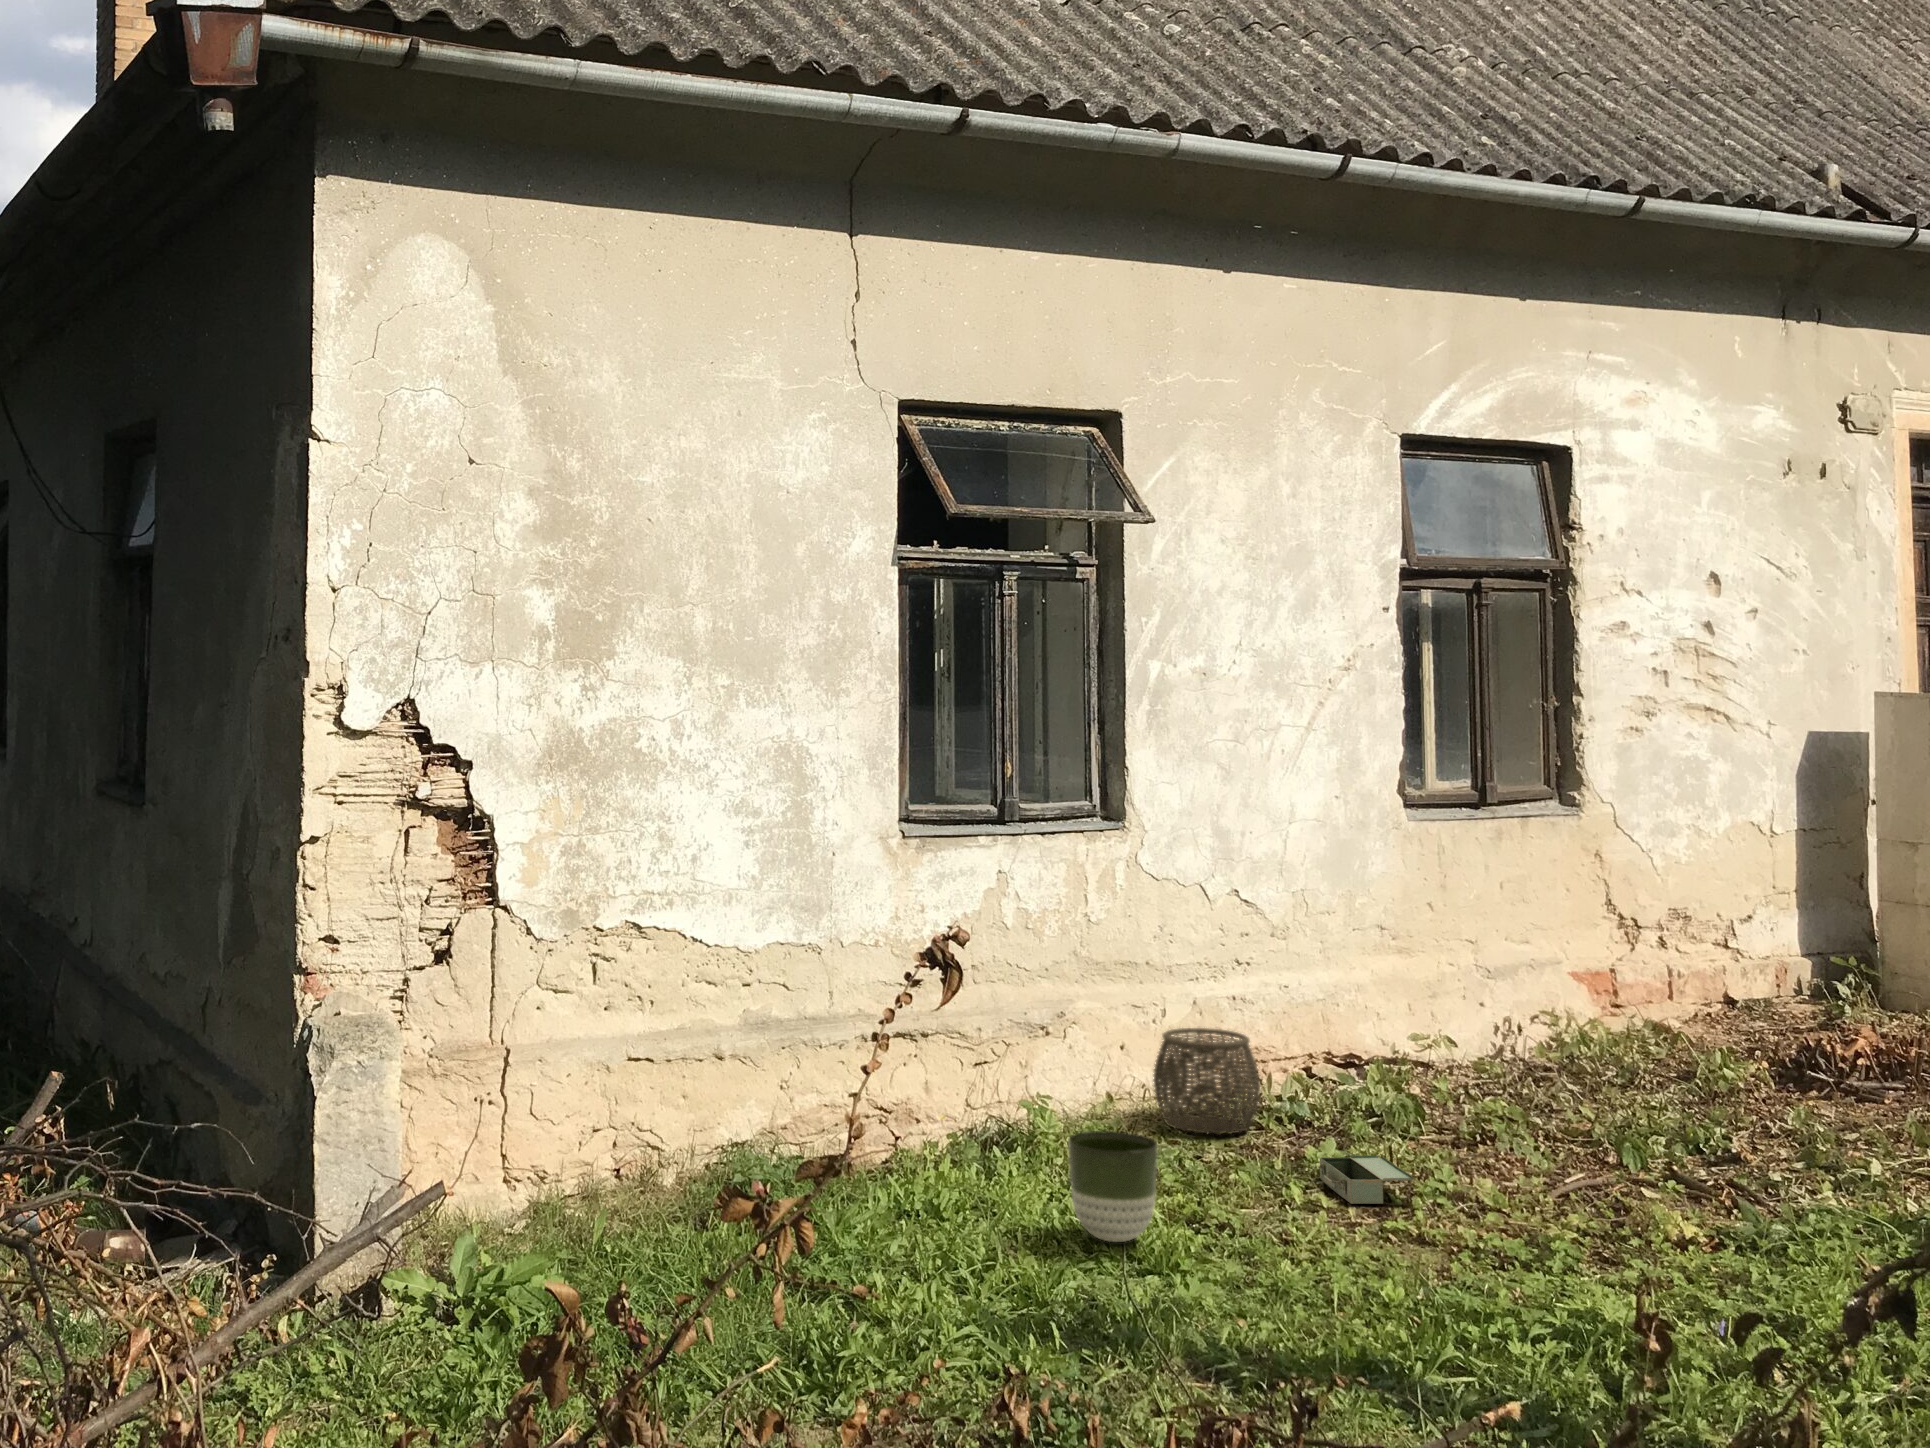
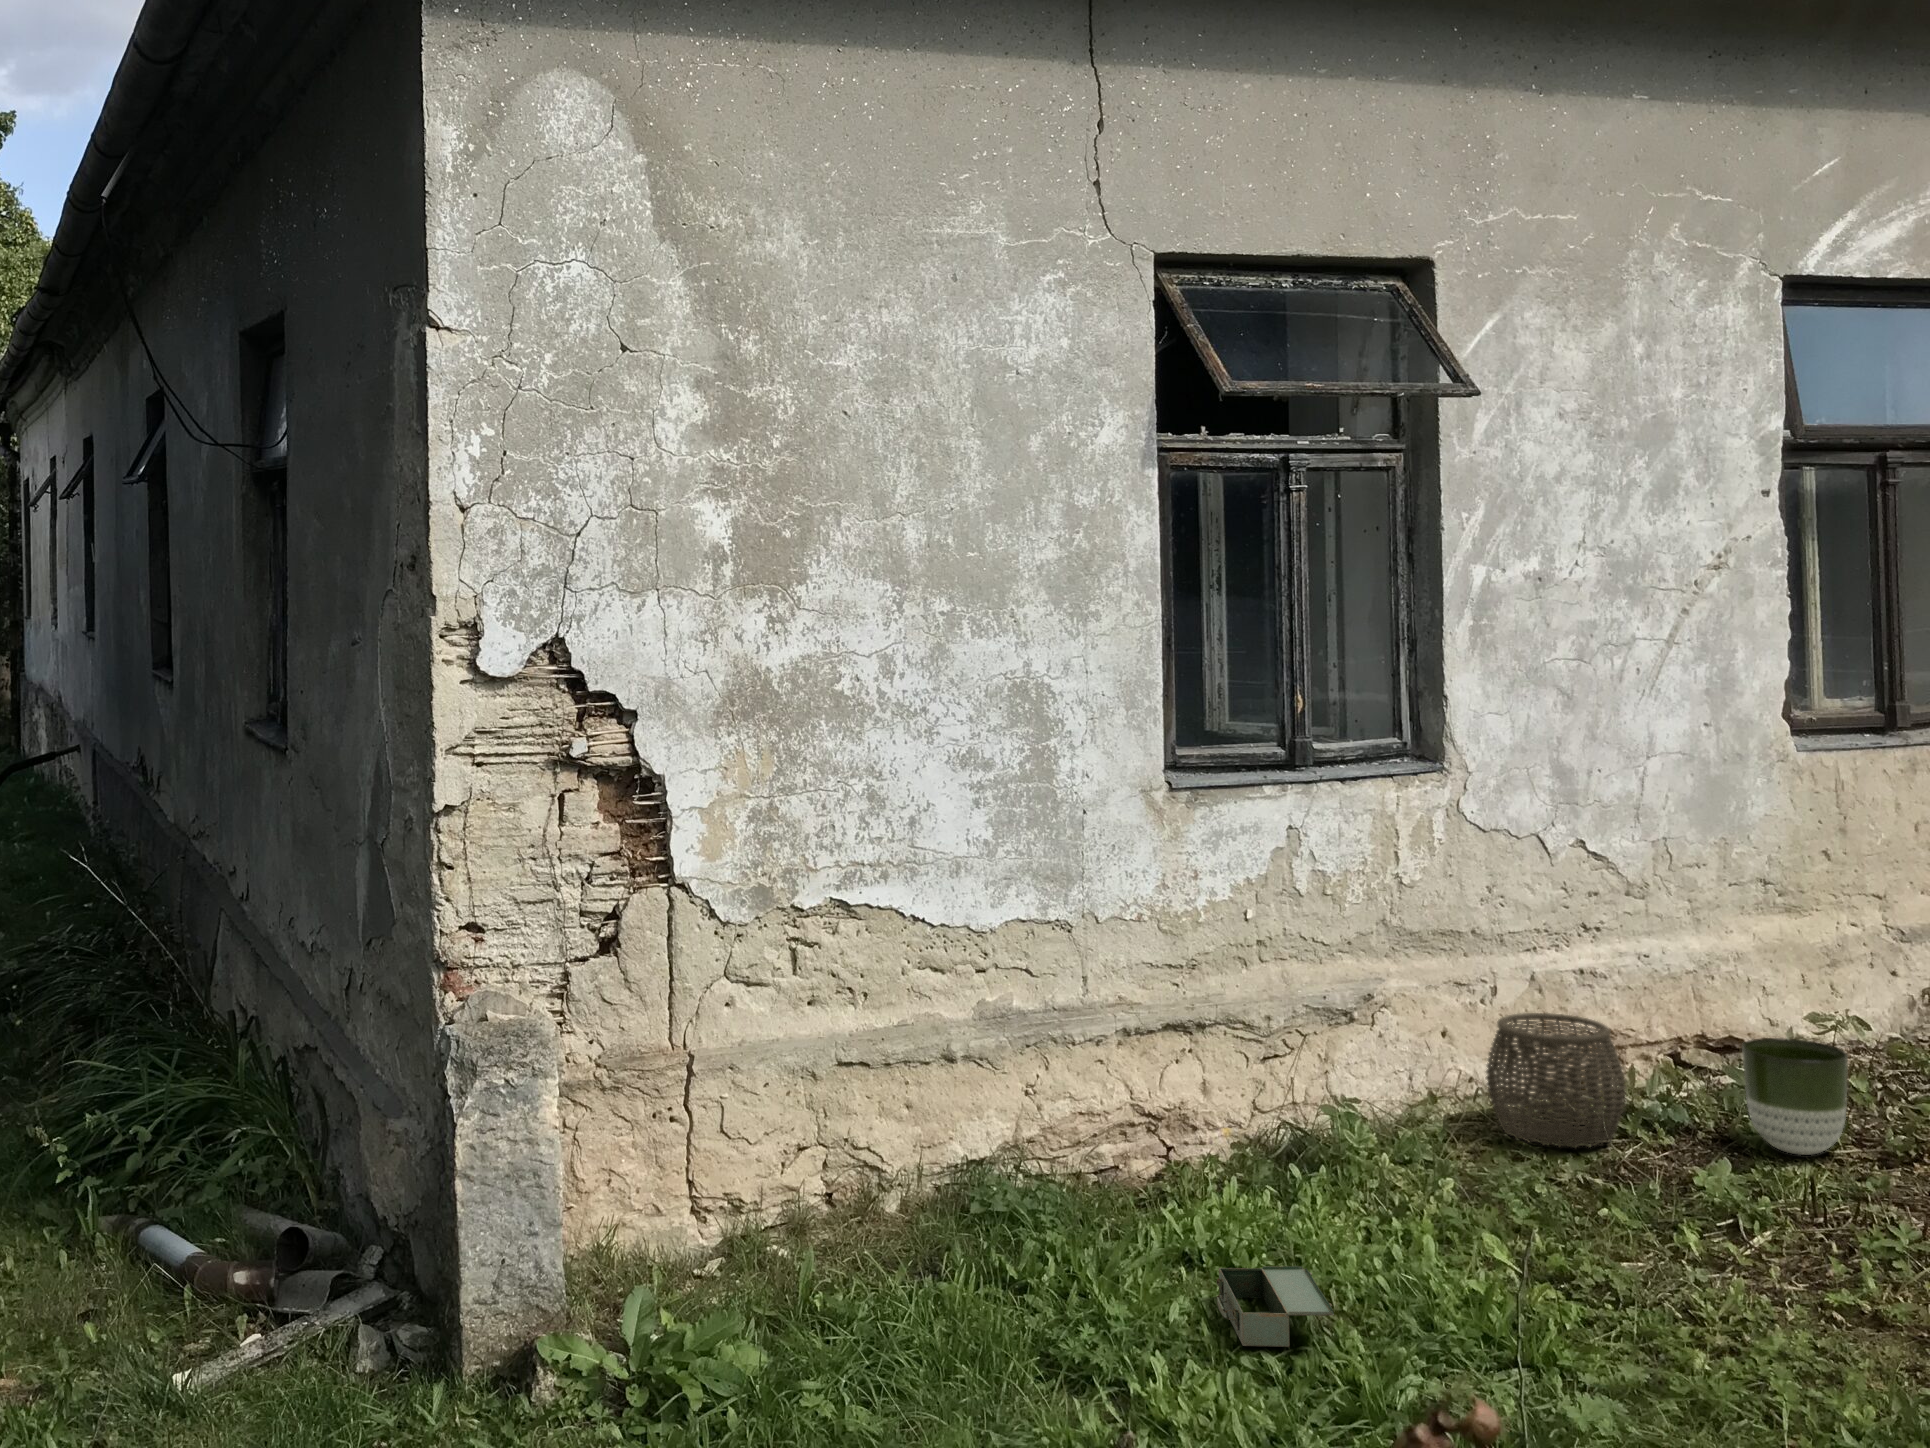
planter: present [1068,1131,1157,1242] -> present [1742,1038,1848,1155]
toolbox: present [1320,1155,1414,1204] -> present [1217,1266,1334,1347]

